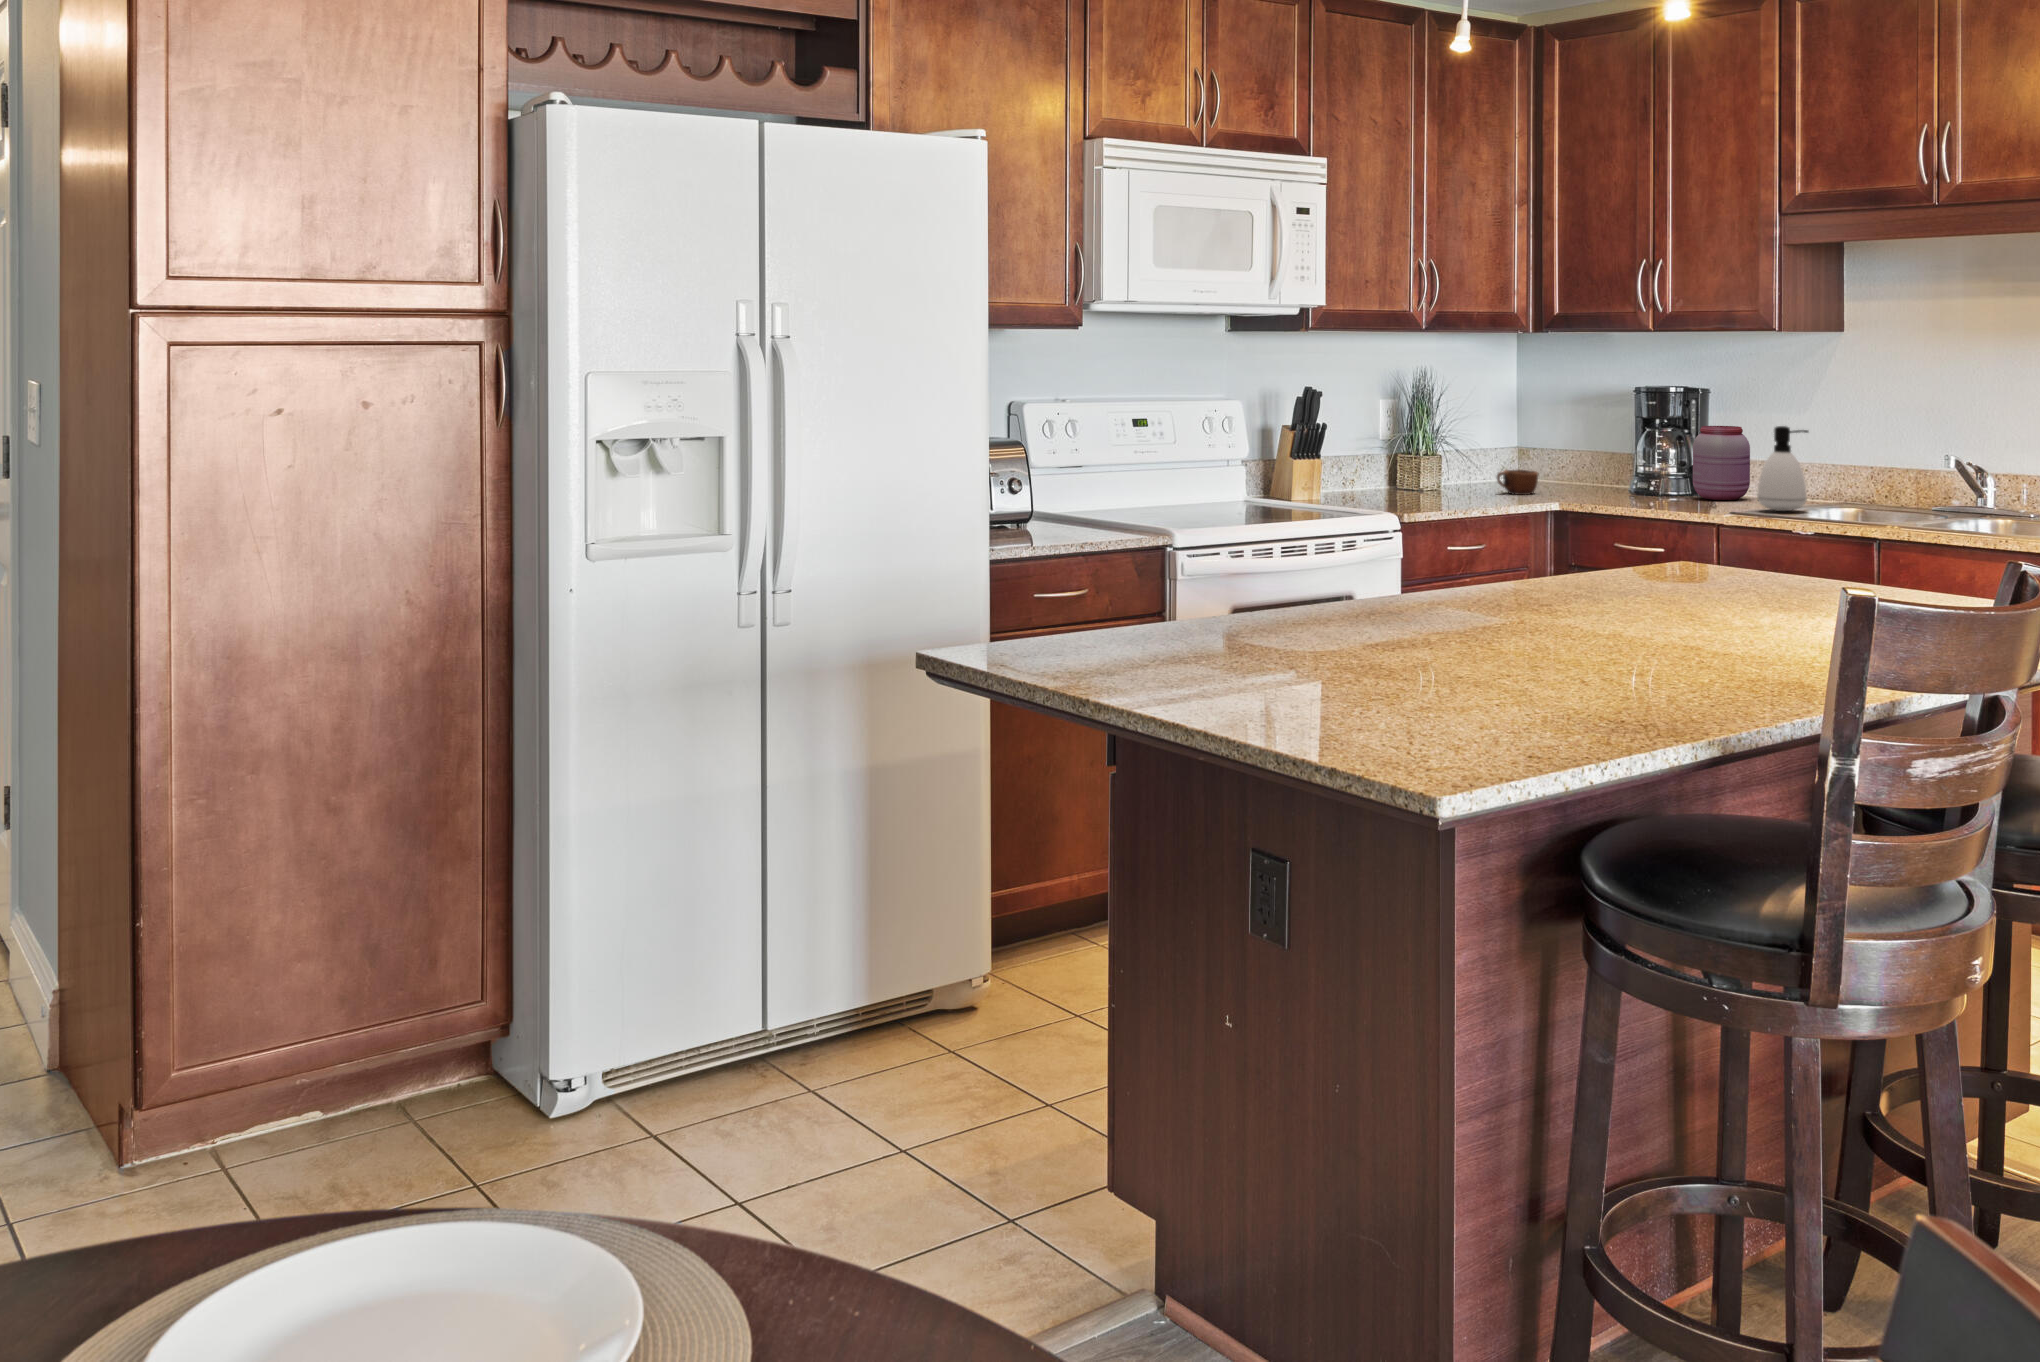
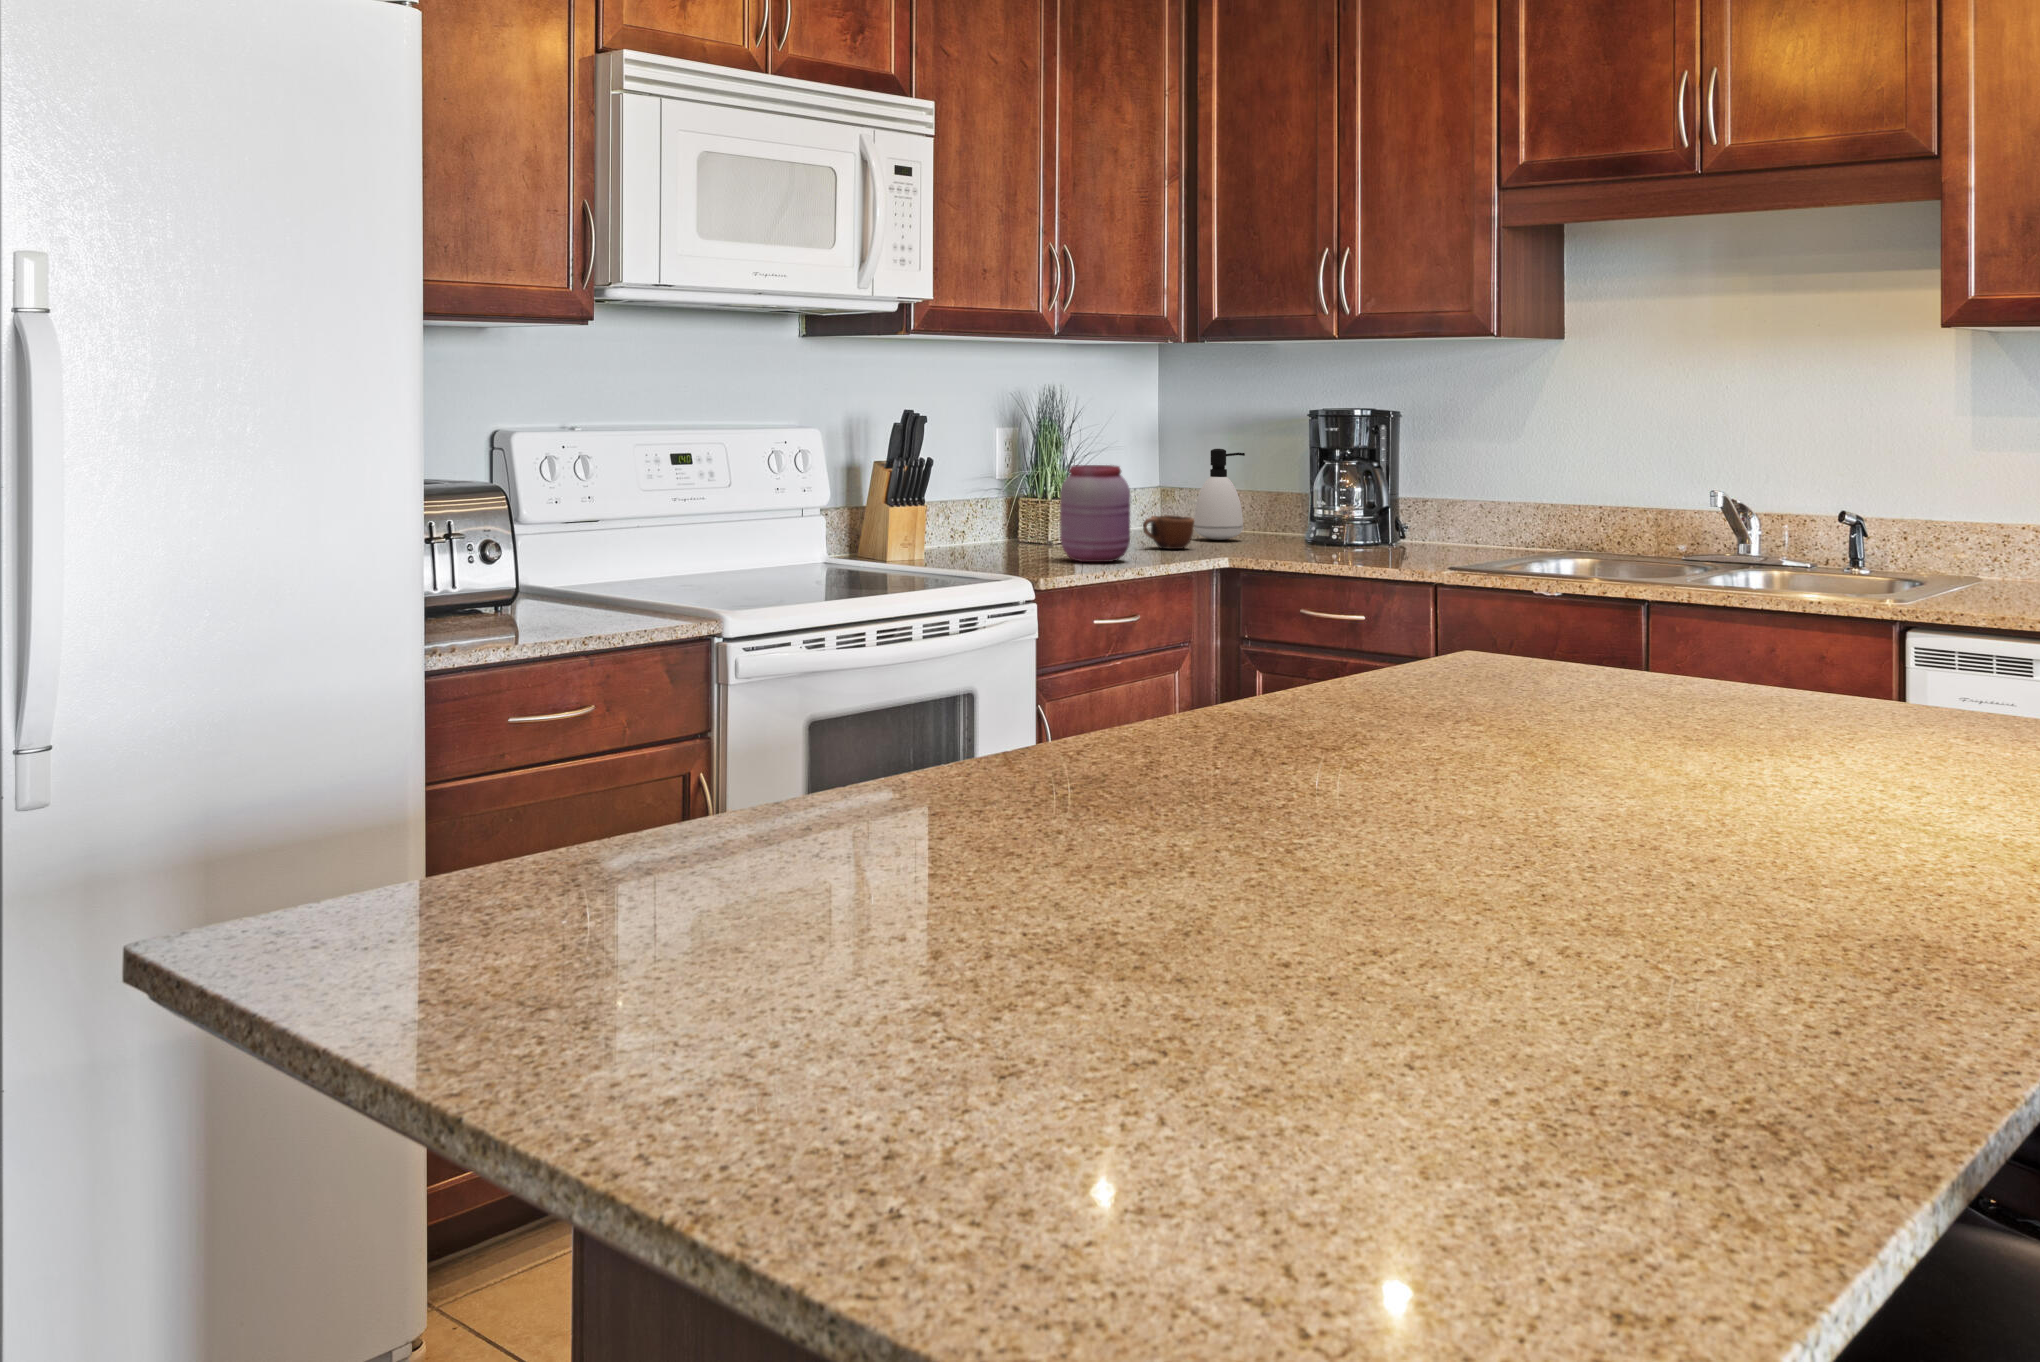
jar: present [1693,426,1750,500] -> present [1060,465,1130,562]
soap dispenser: present [1757,426,1808,511] -> present [1194,449,1245,540]

